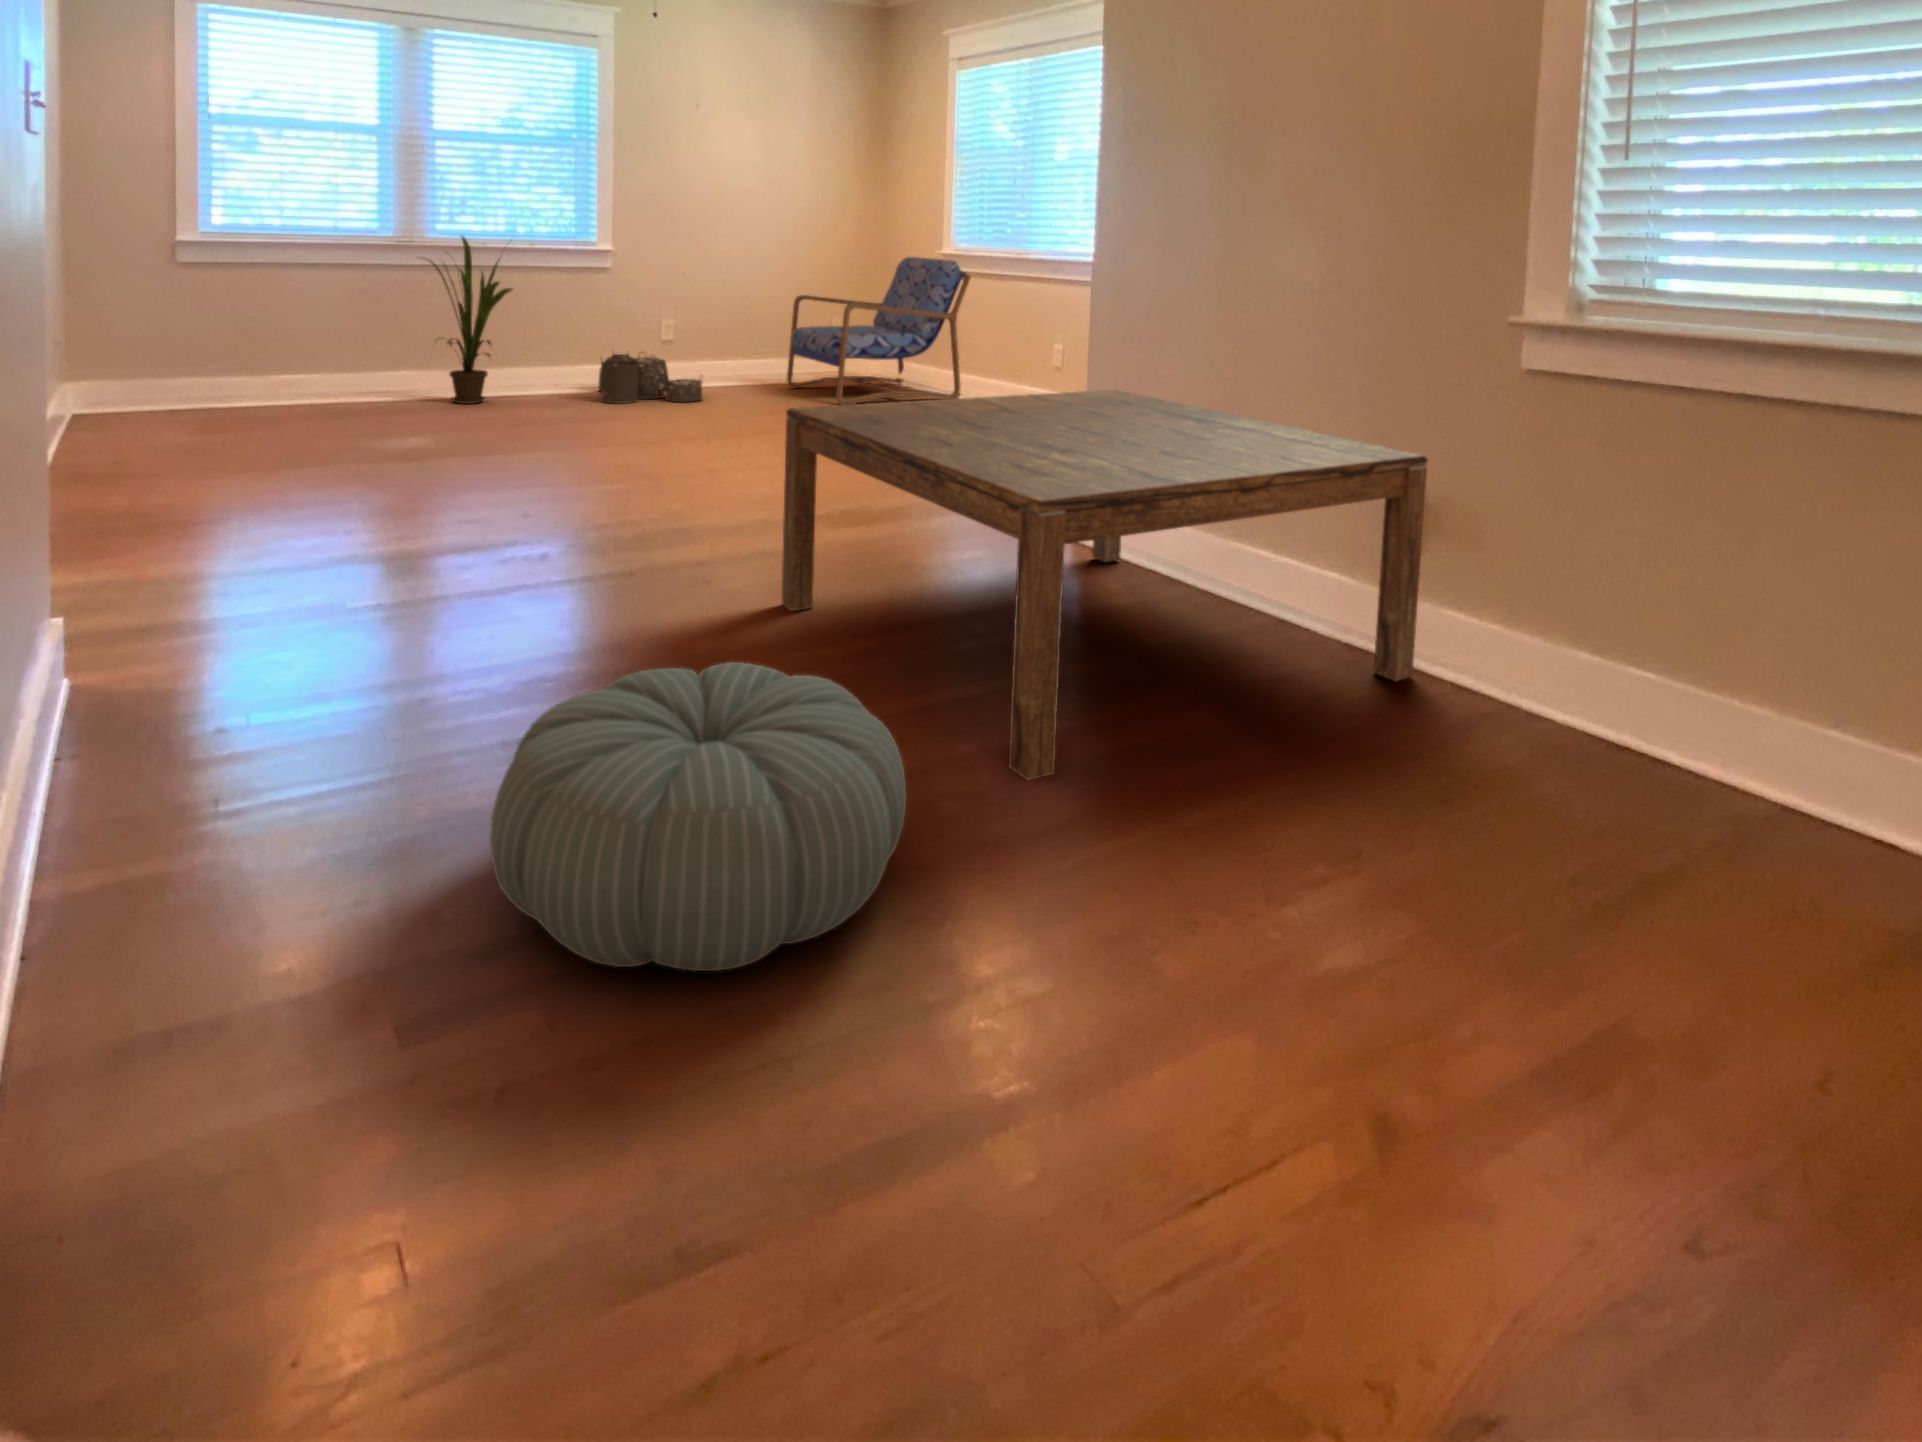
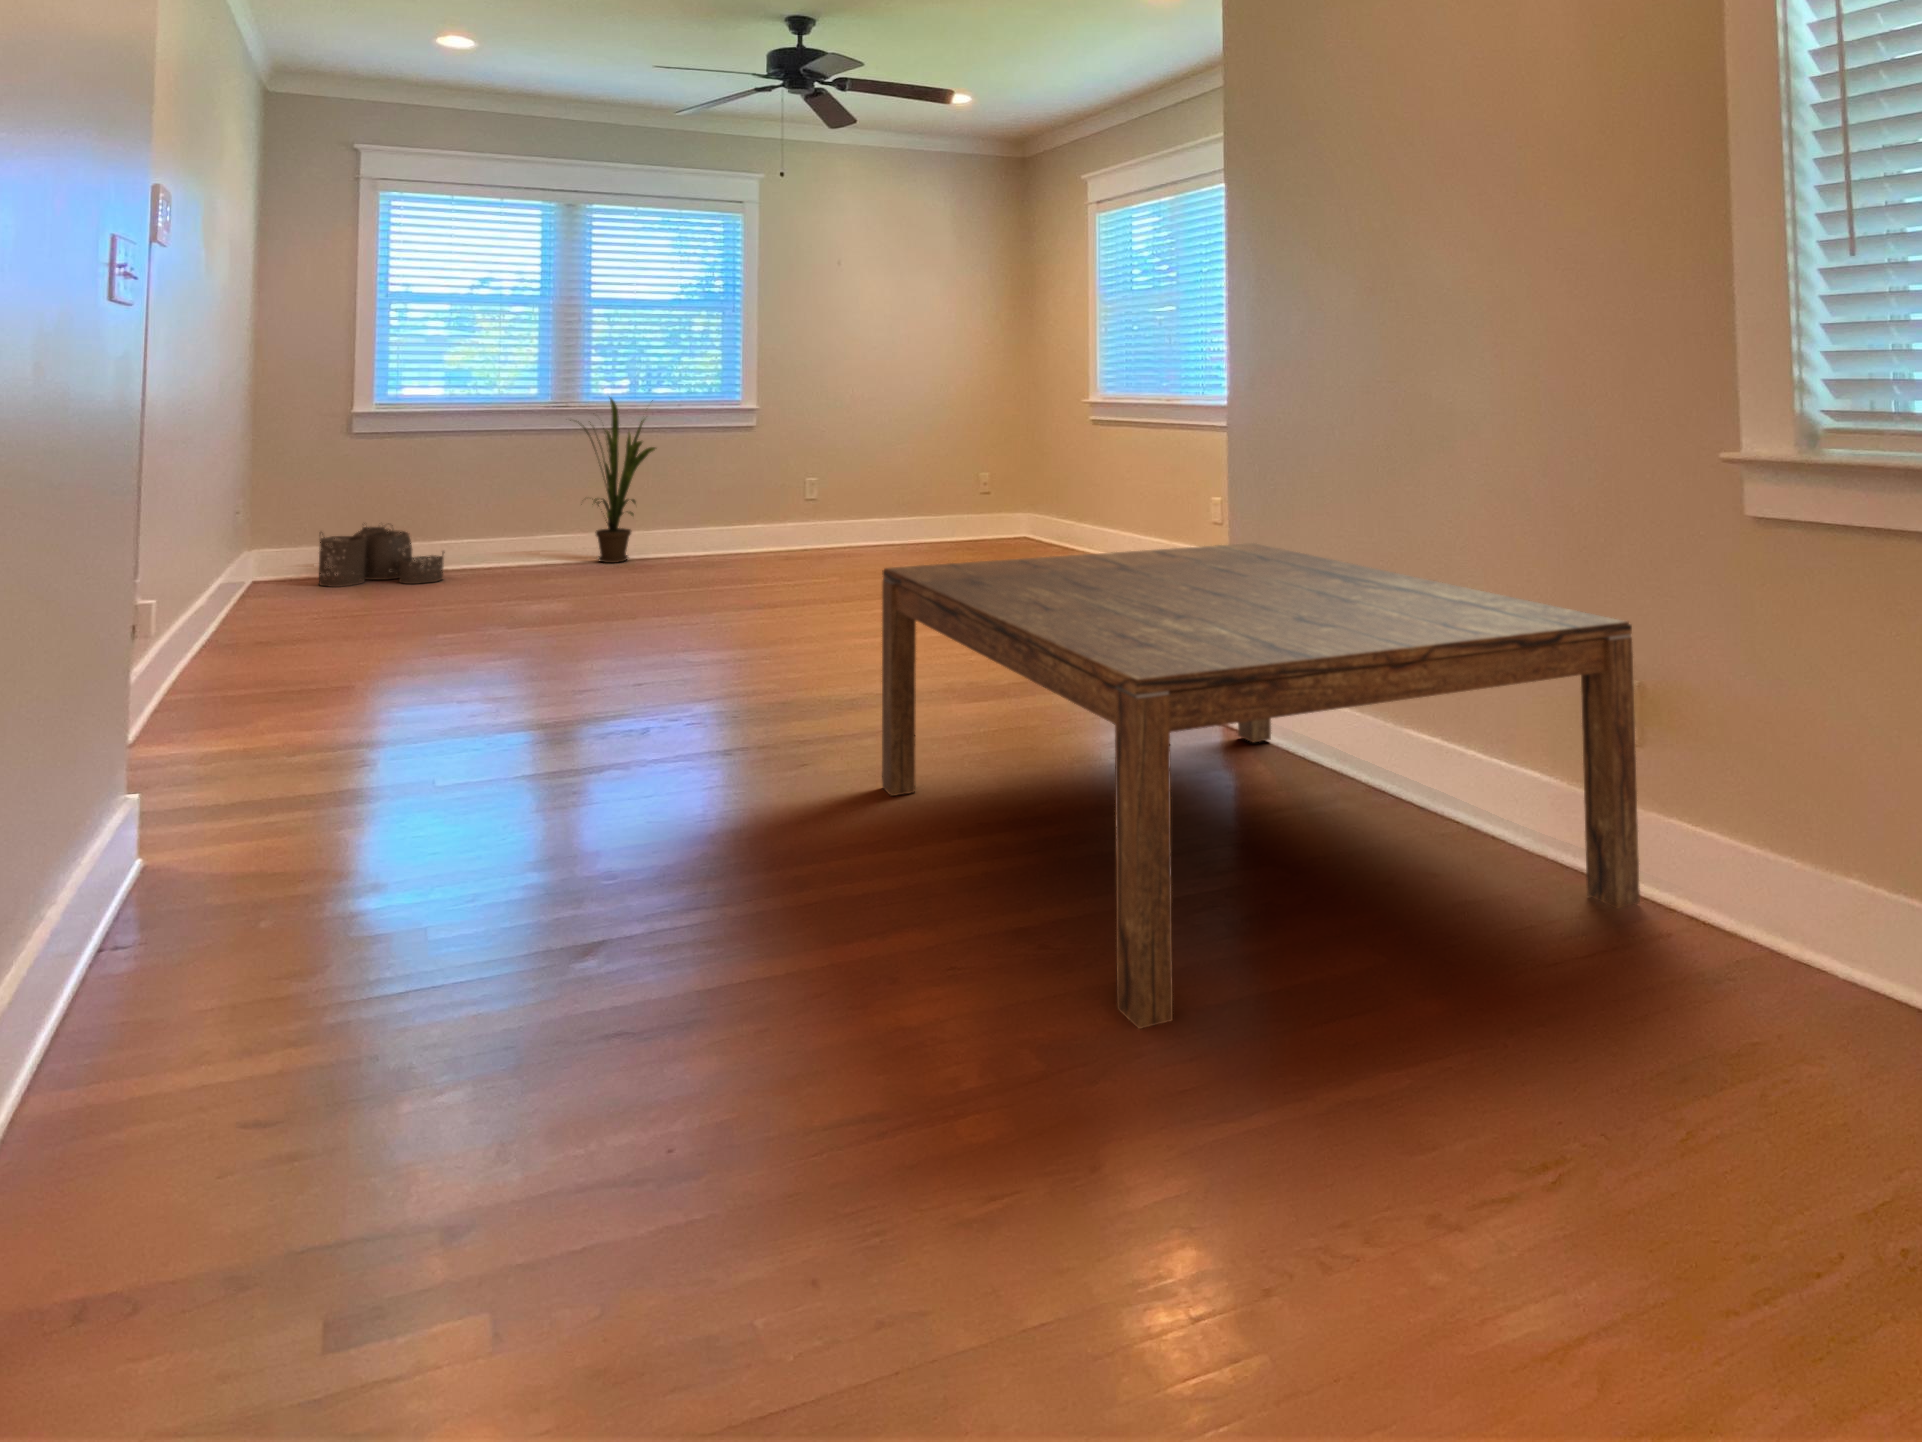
armchair: present [787,257,970,405] -> none [926,405,1112,561]
woven basket: present [599,352,702,404] -> present [319,526,444,587]
pouf: present [490,662,906,971] -> none [477,869,971,1289]

